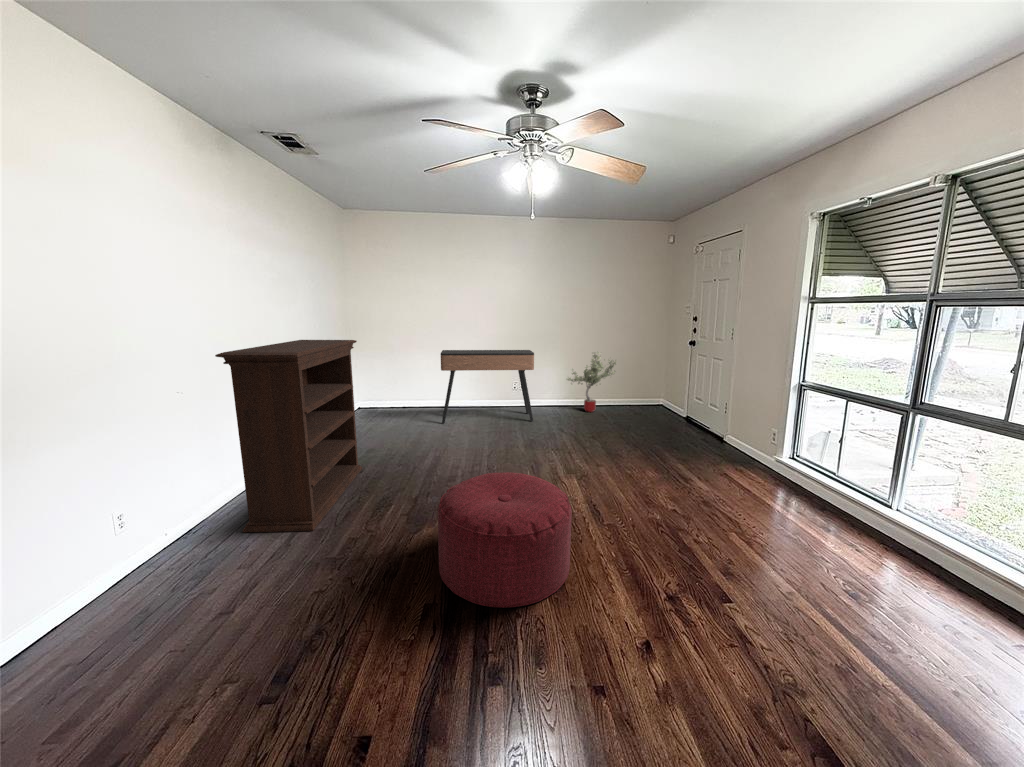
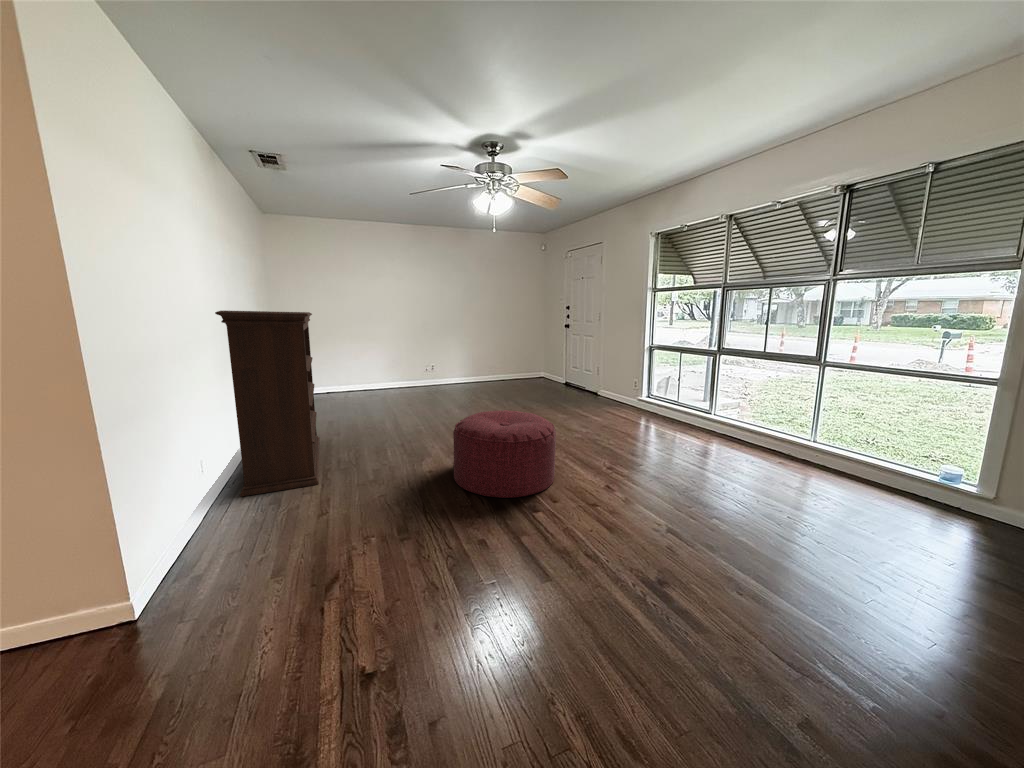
console table: present [440,350,534,423] -> none [360,333,451,402]
potted tree: present [567,352,616,412] -> none [472,334,511,386]

